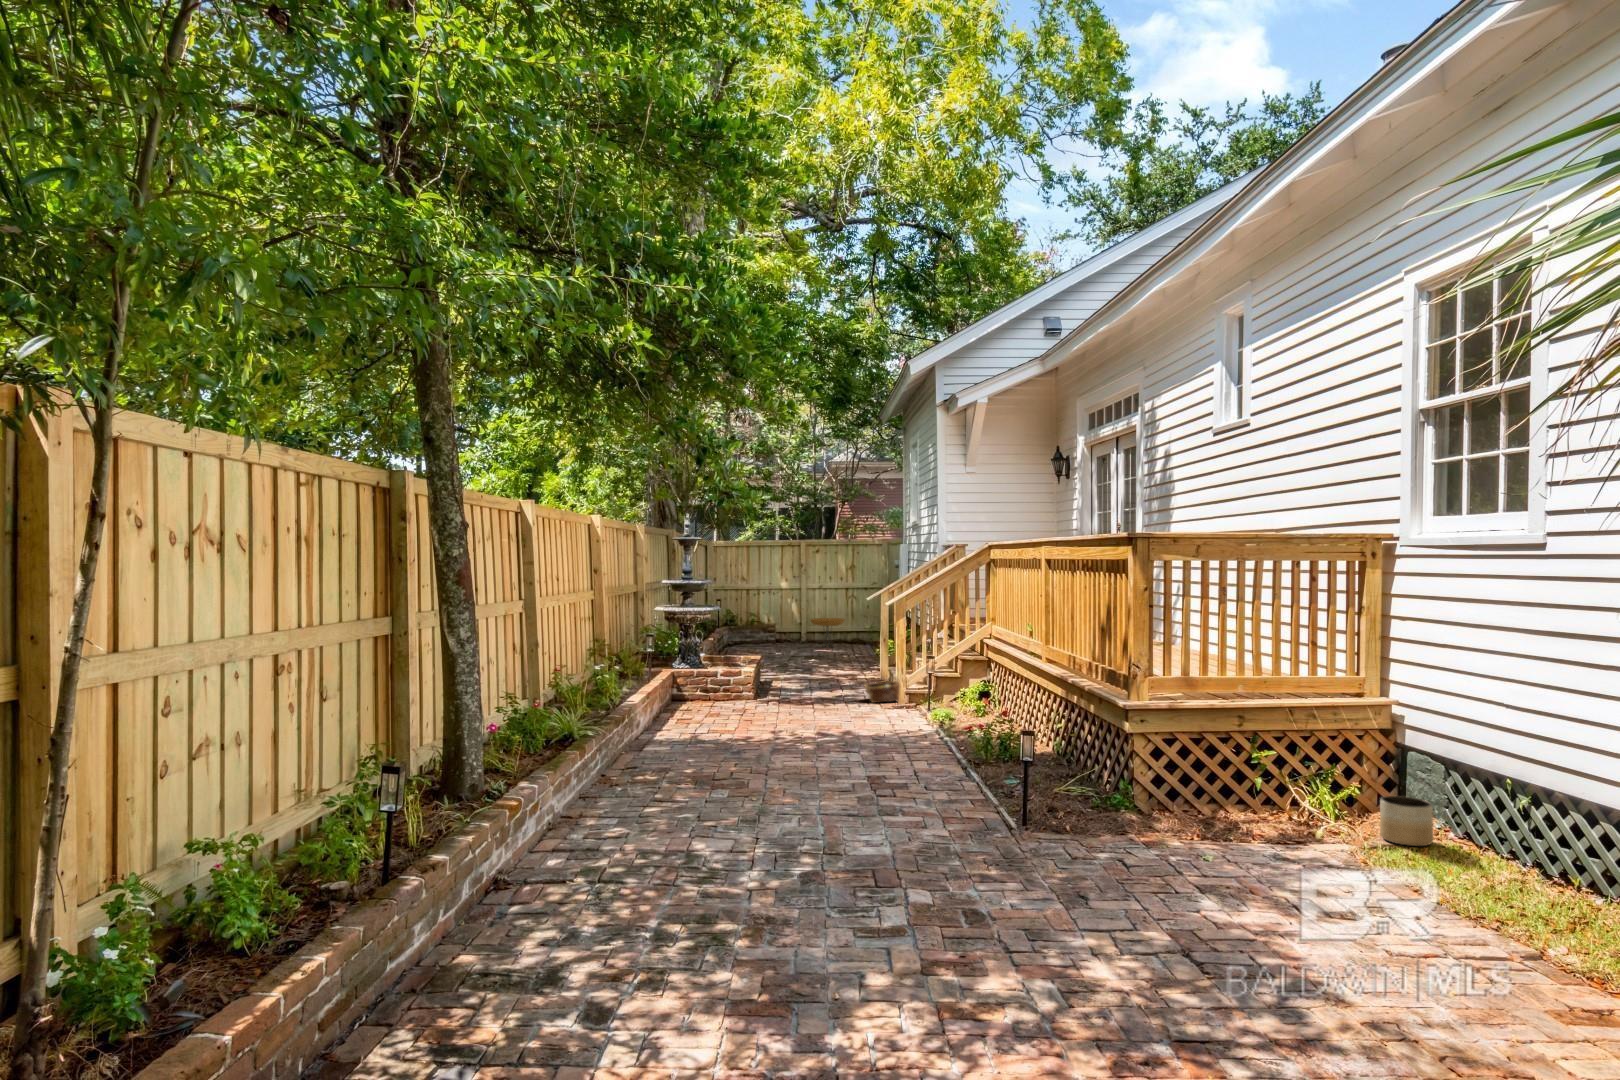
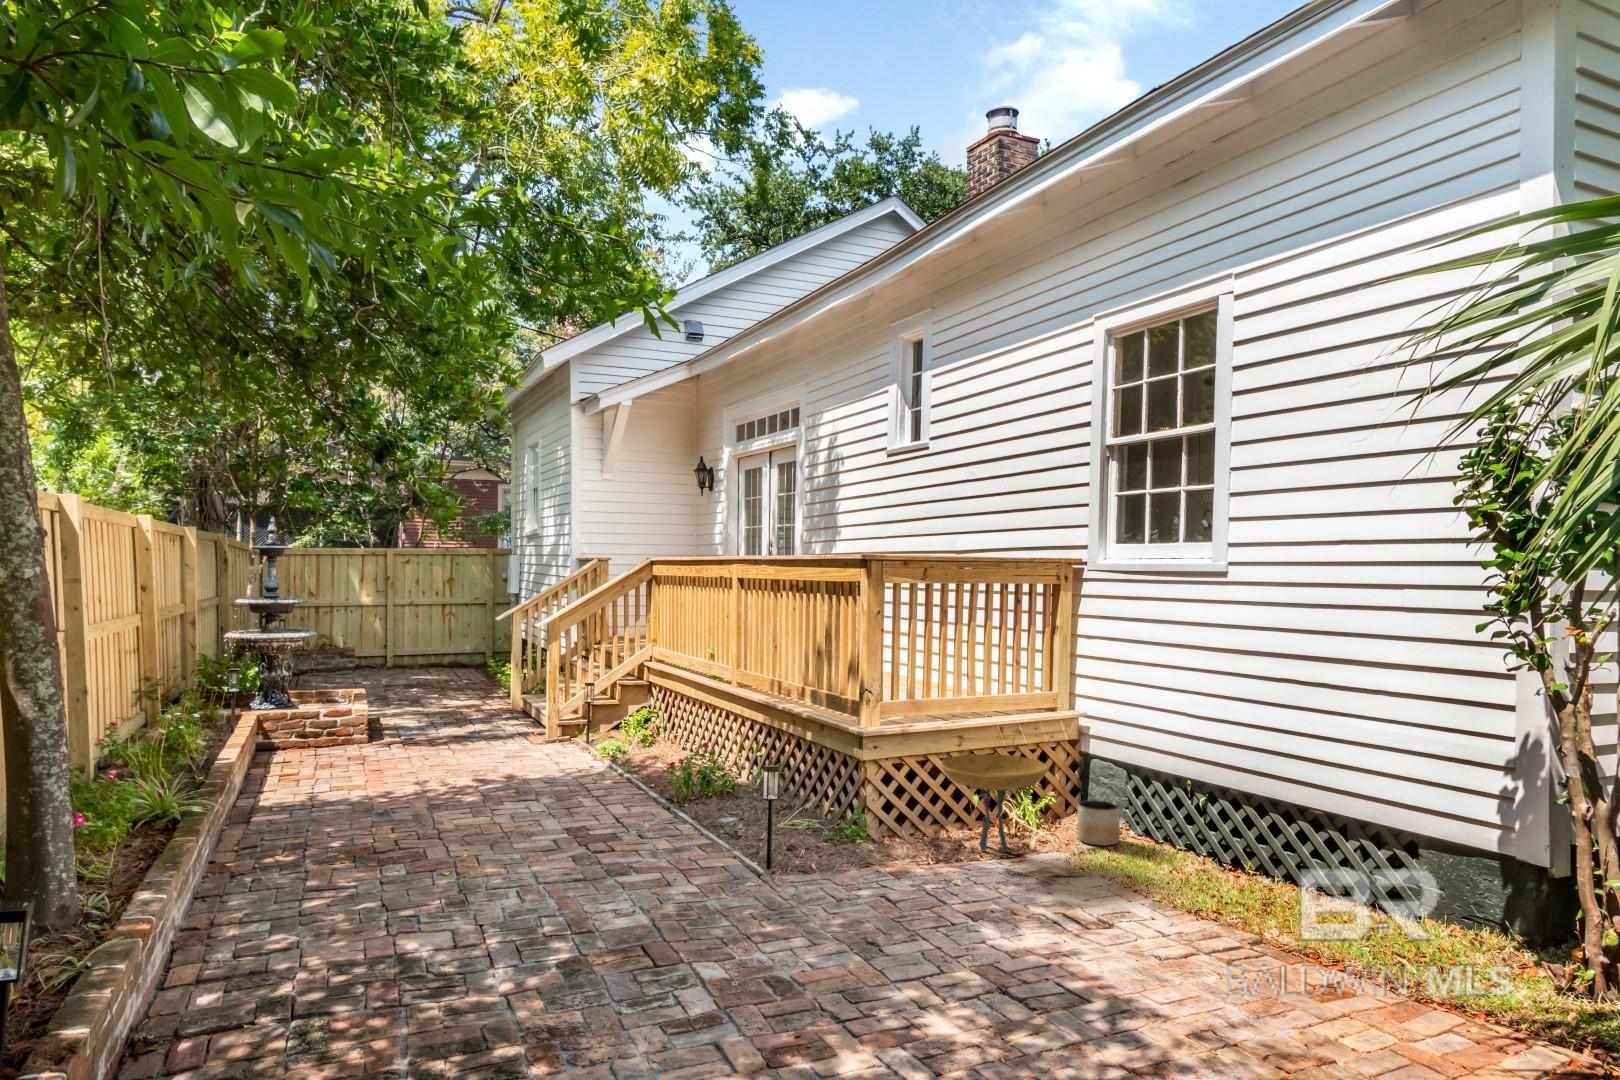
side table: present [810,618,845,647] -> present [940,754,1049,852]
woven basket: present [864,678,900,703] -> none [506,706,549,739]

